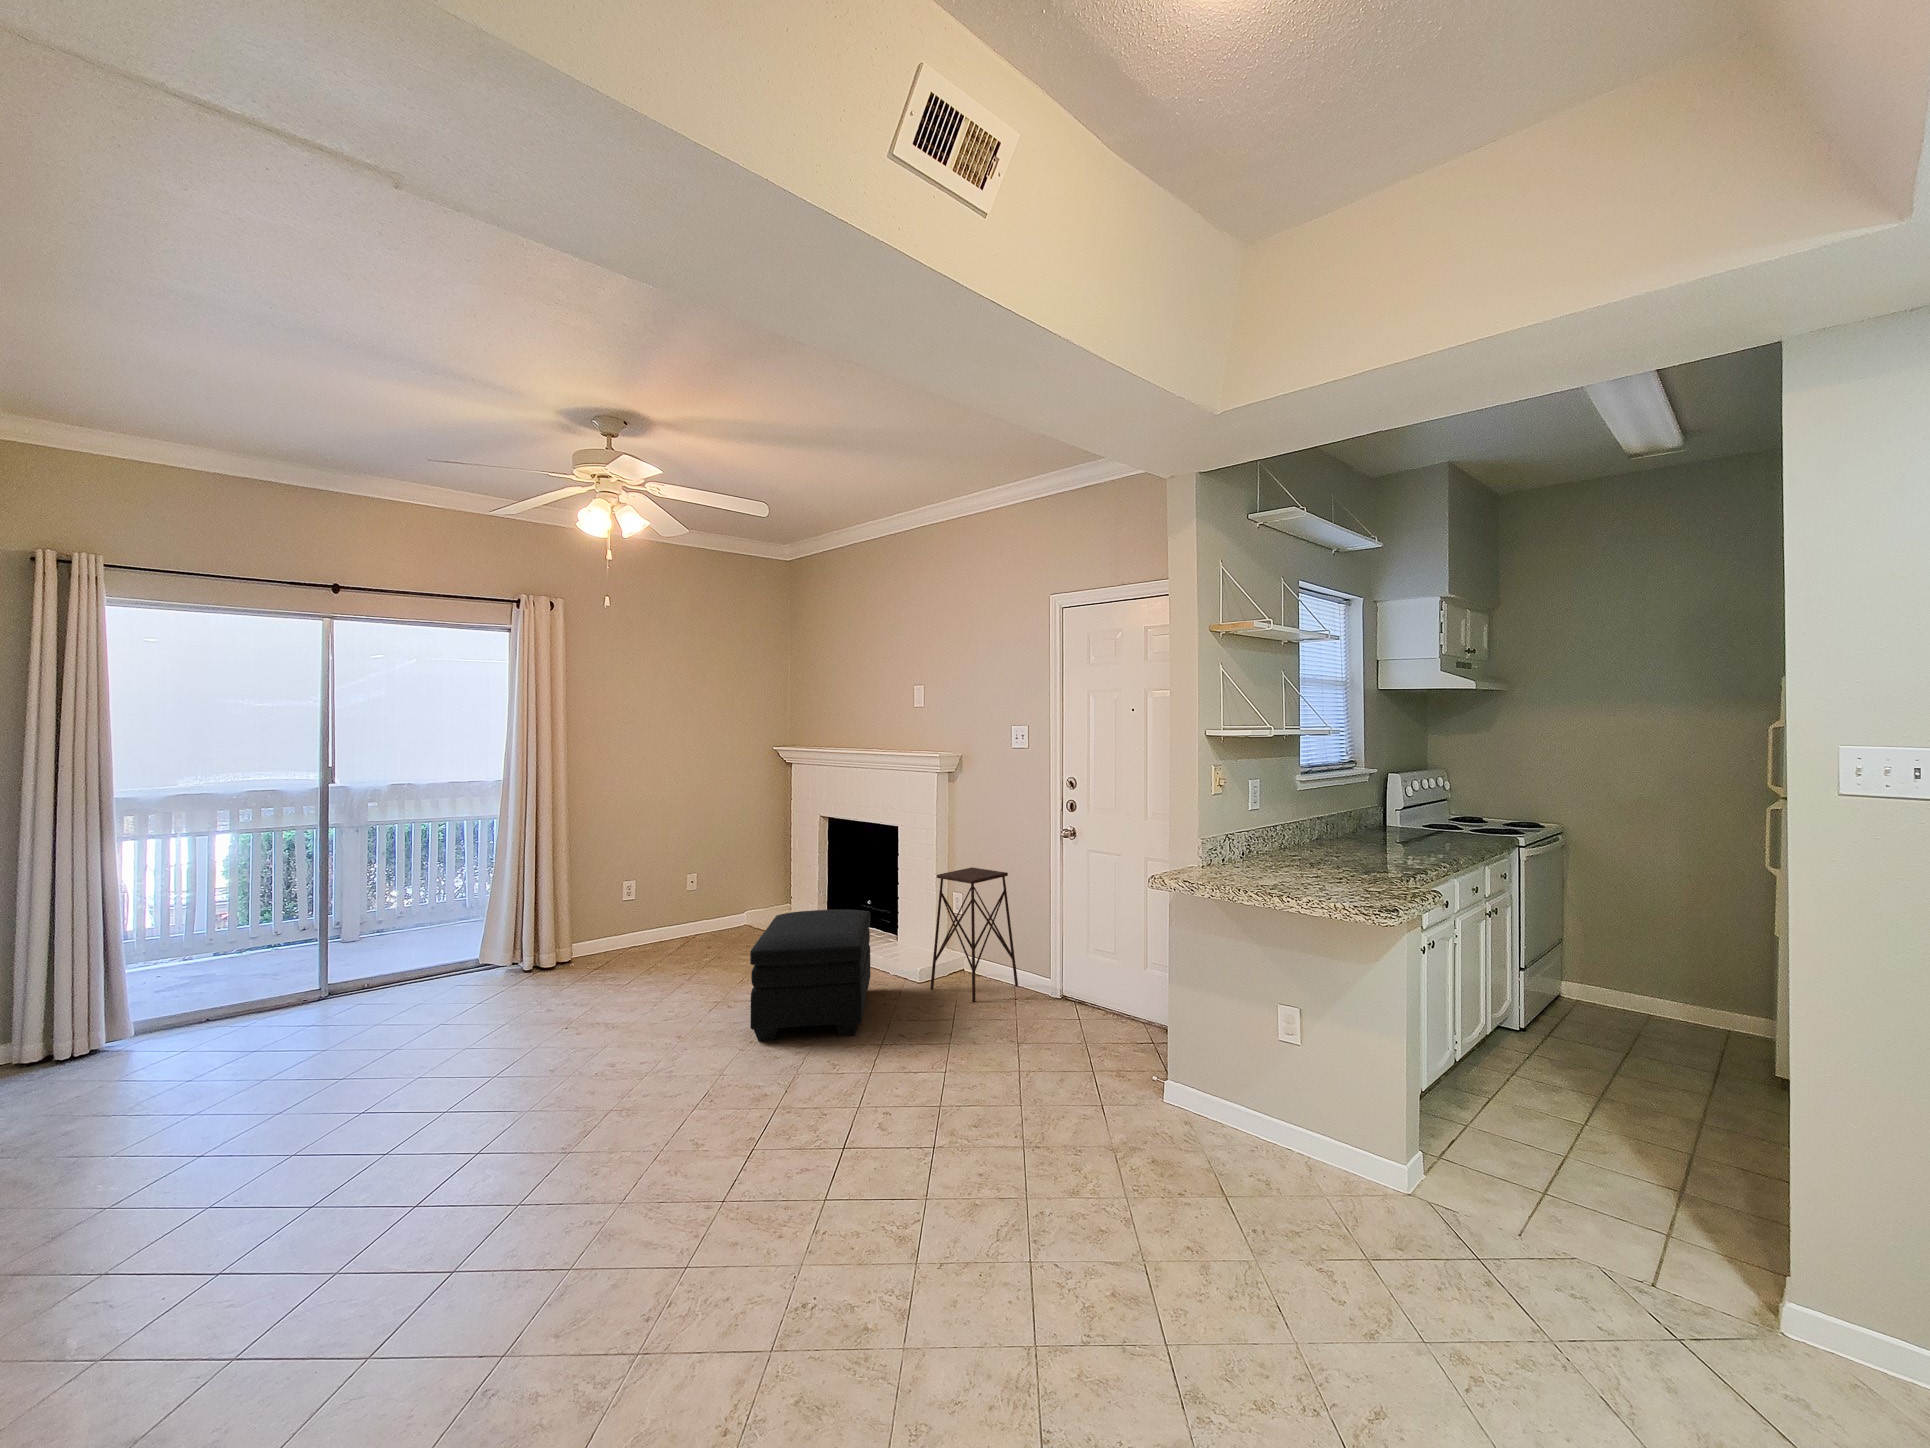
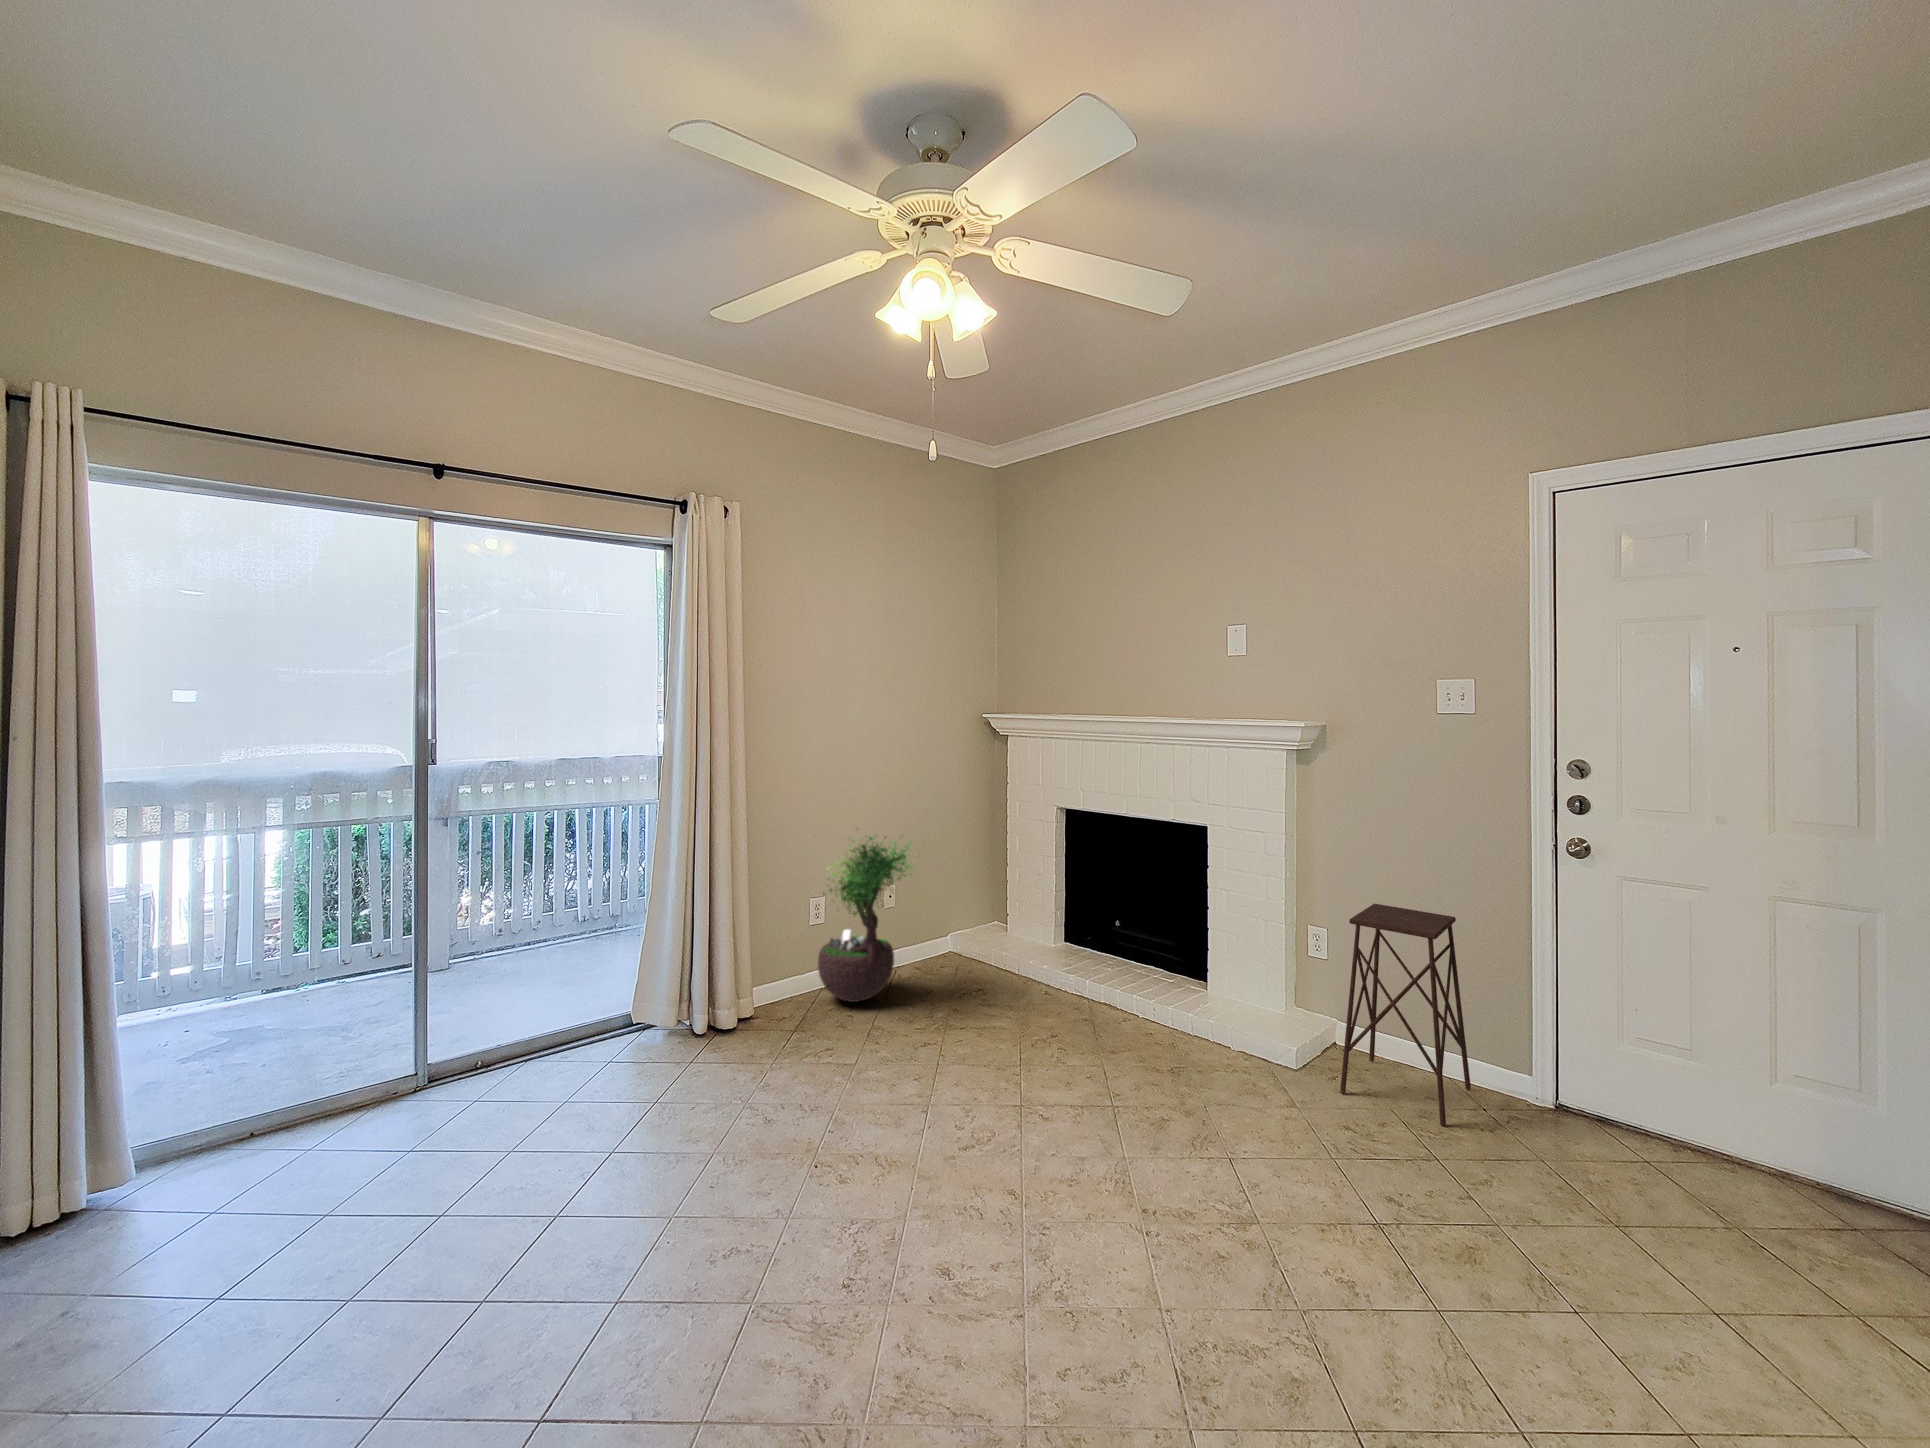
potted tree: none [619,826,697,953] -> present [818,829,912,1002]
ottoman: present [750,910,870,1042] -> none [1109,971,1354,1224]

